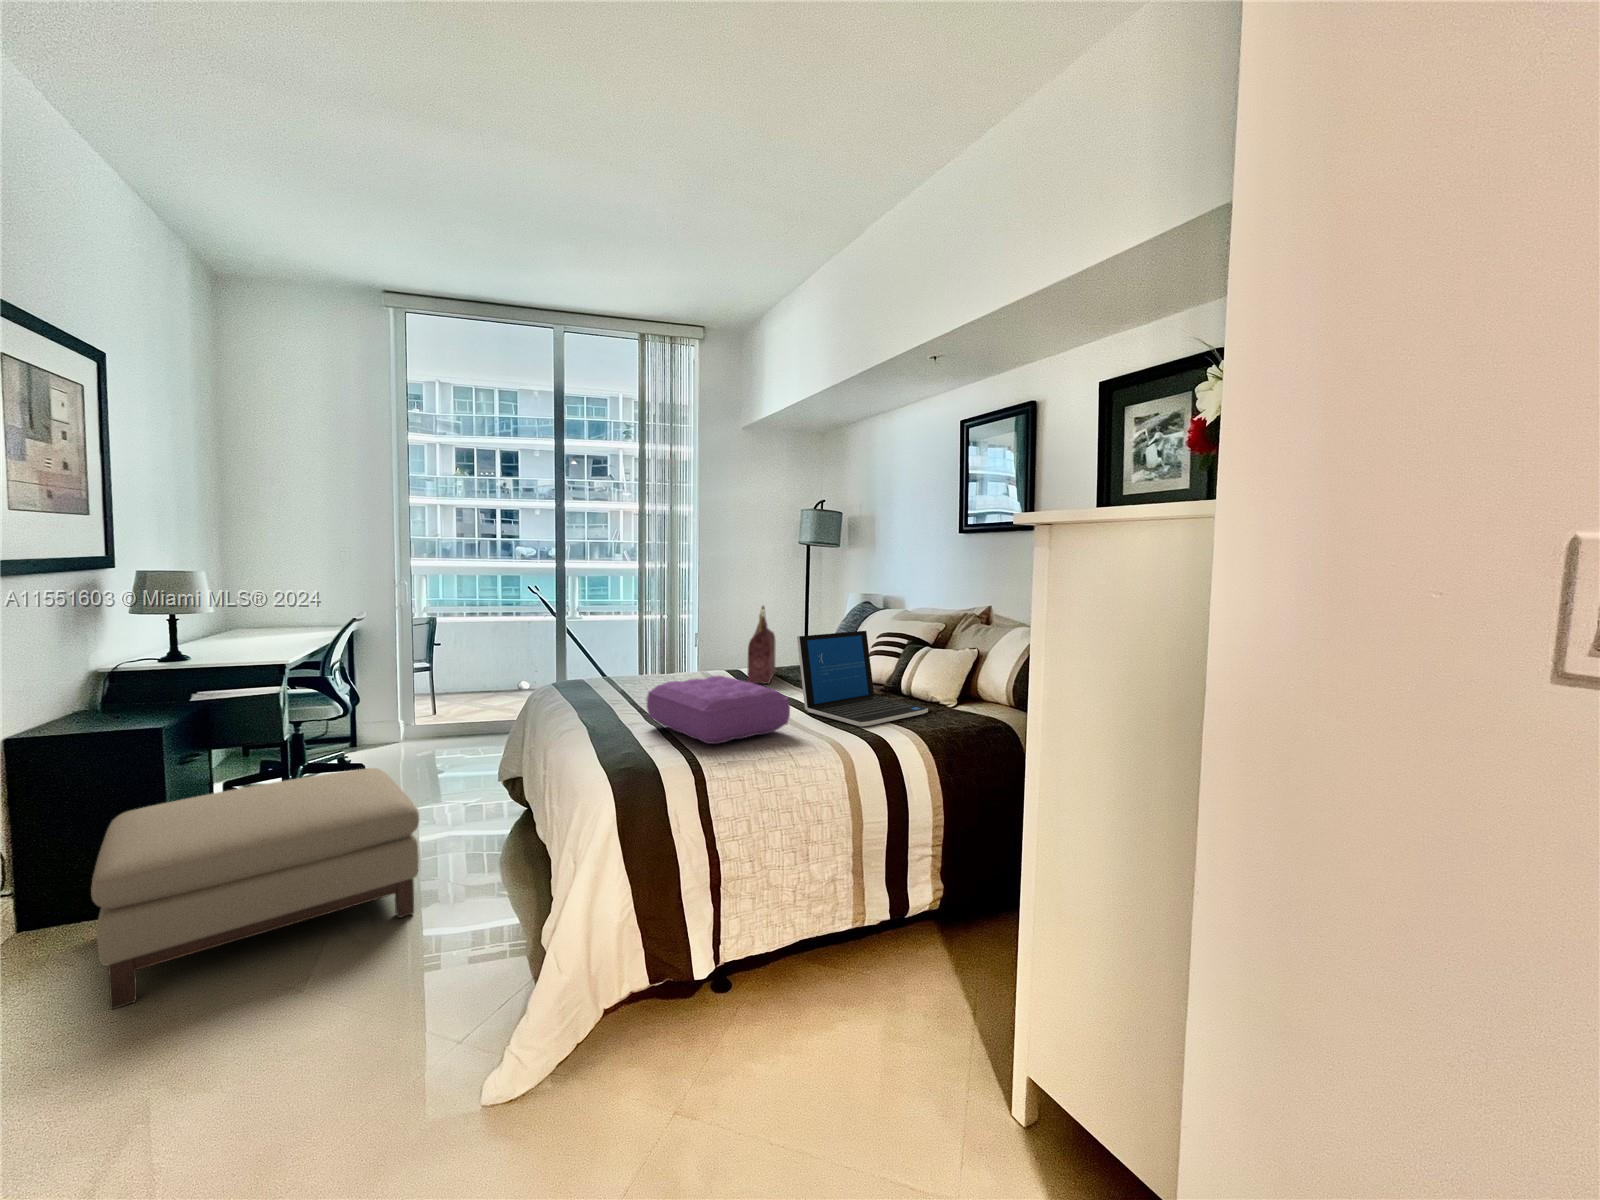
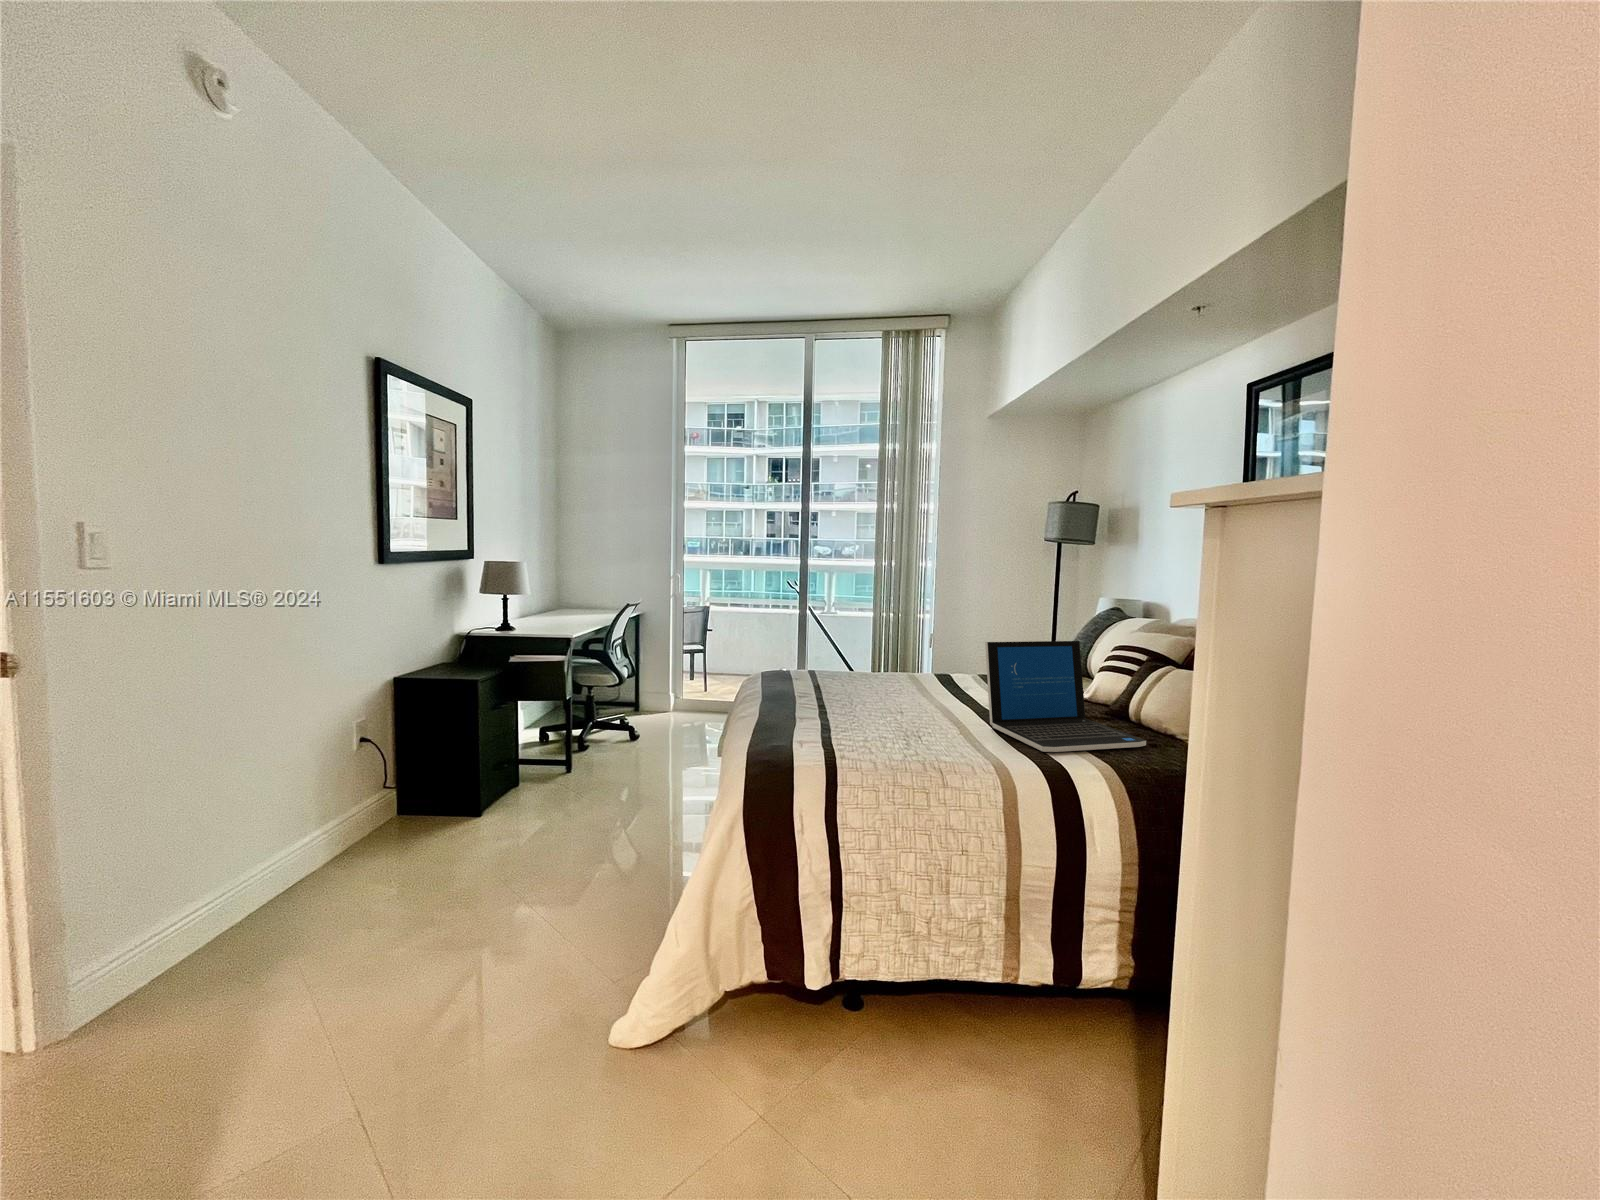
handbag: present [748,606,775,684] -> none [951,607,992,693]
pillow: present [647,676,790,744] -> none [815,678,954,749]
ottoman: present [91,768,419,1009] -> none [414,731,634,885]

